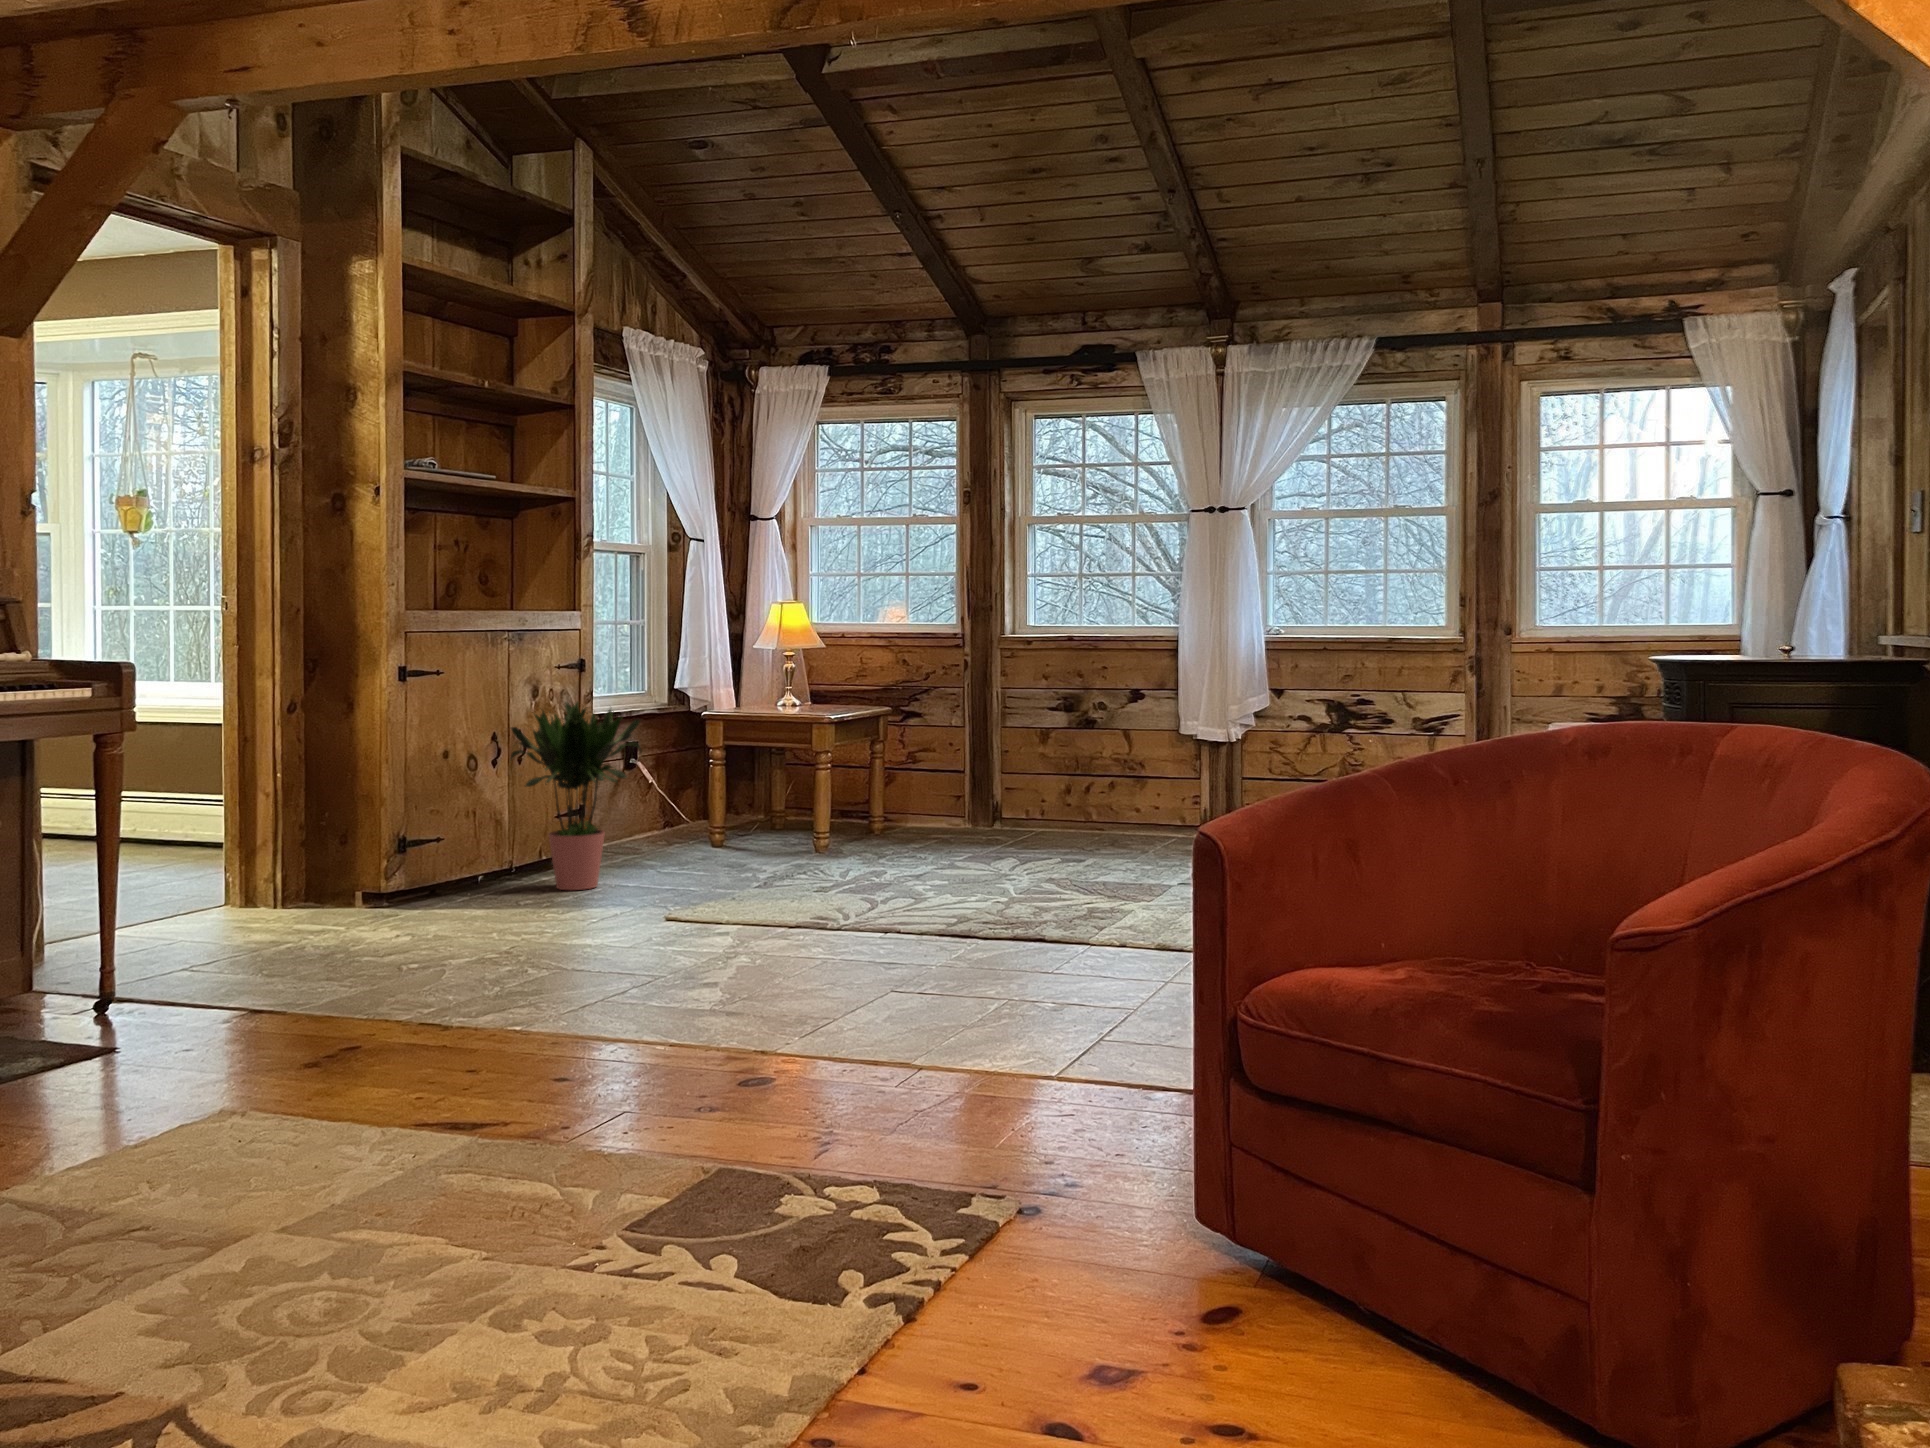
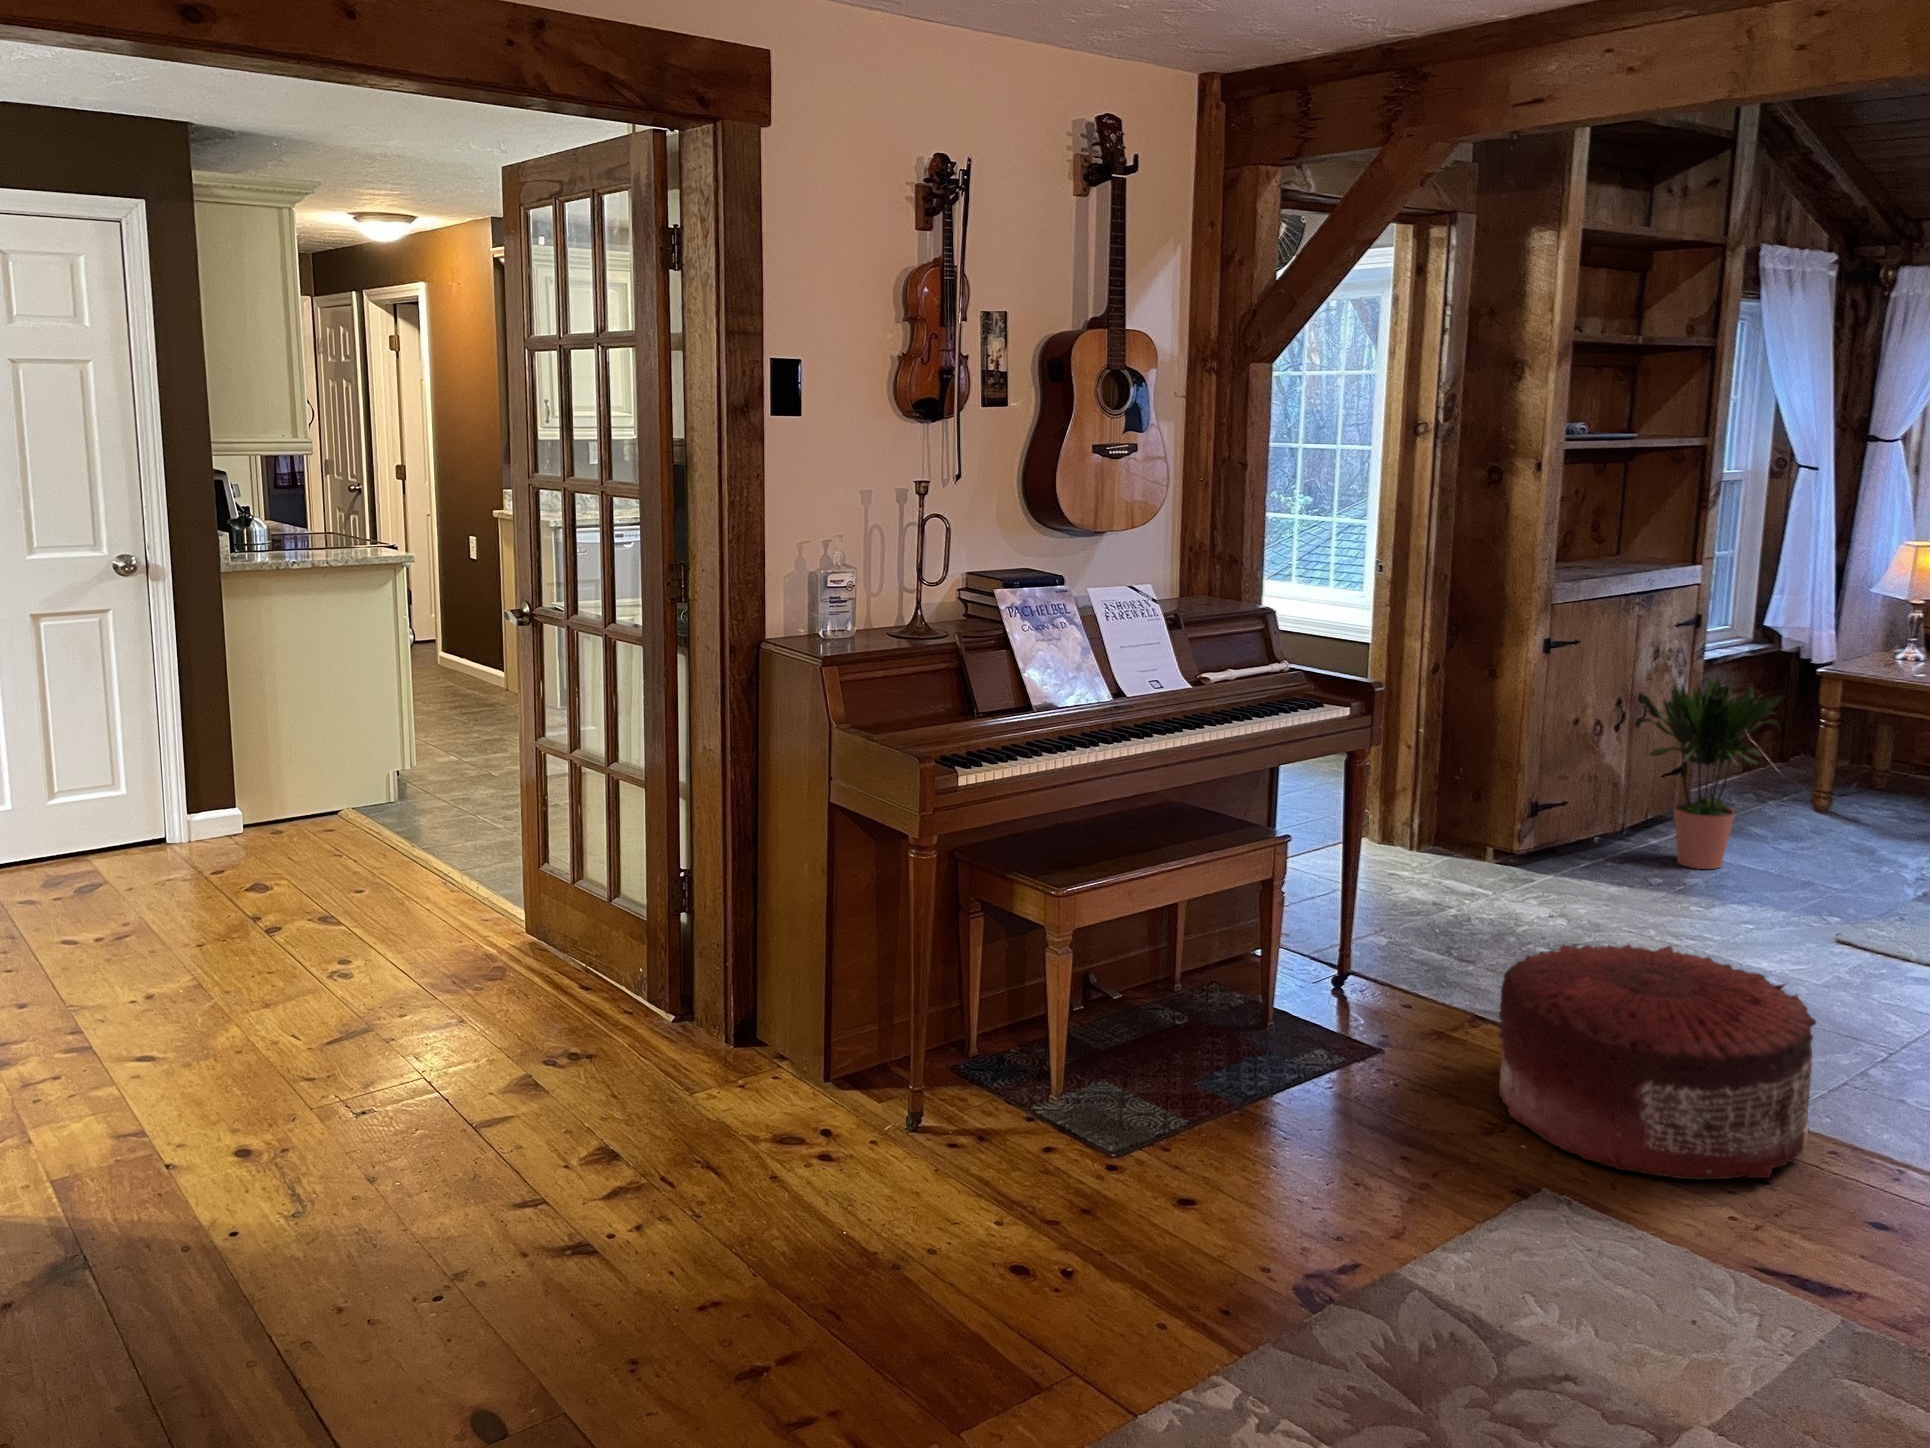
pouf: none [221,891,538,1090] -> present [1497,944,1816,1179]

